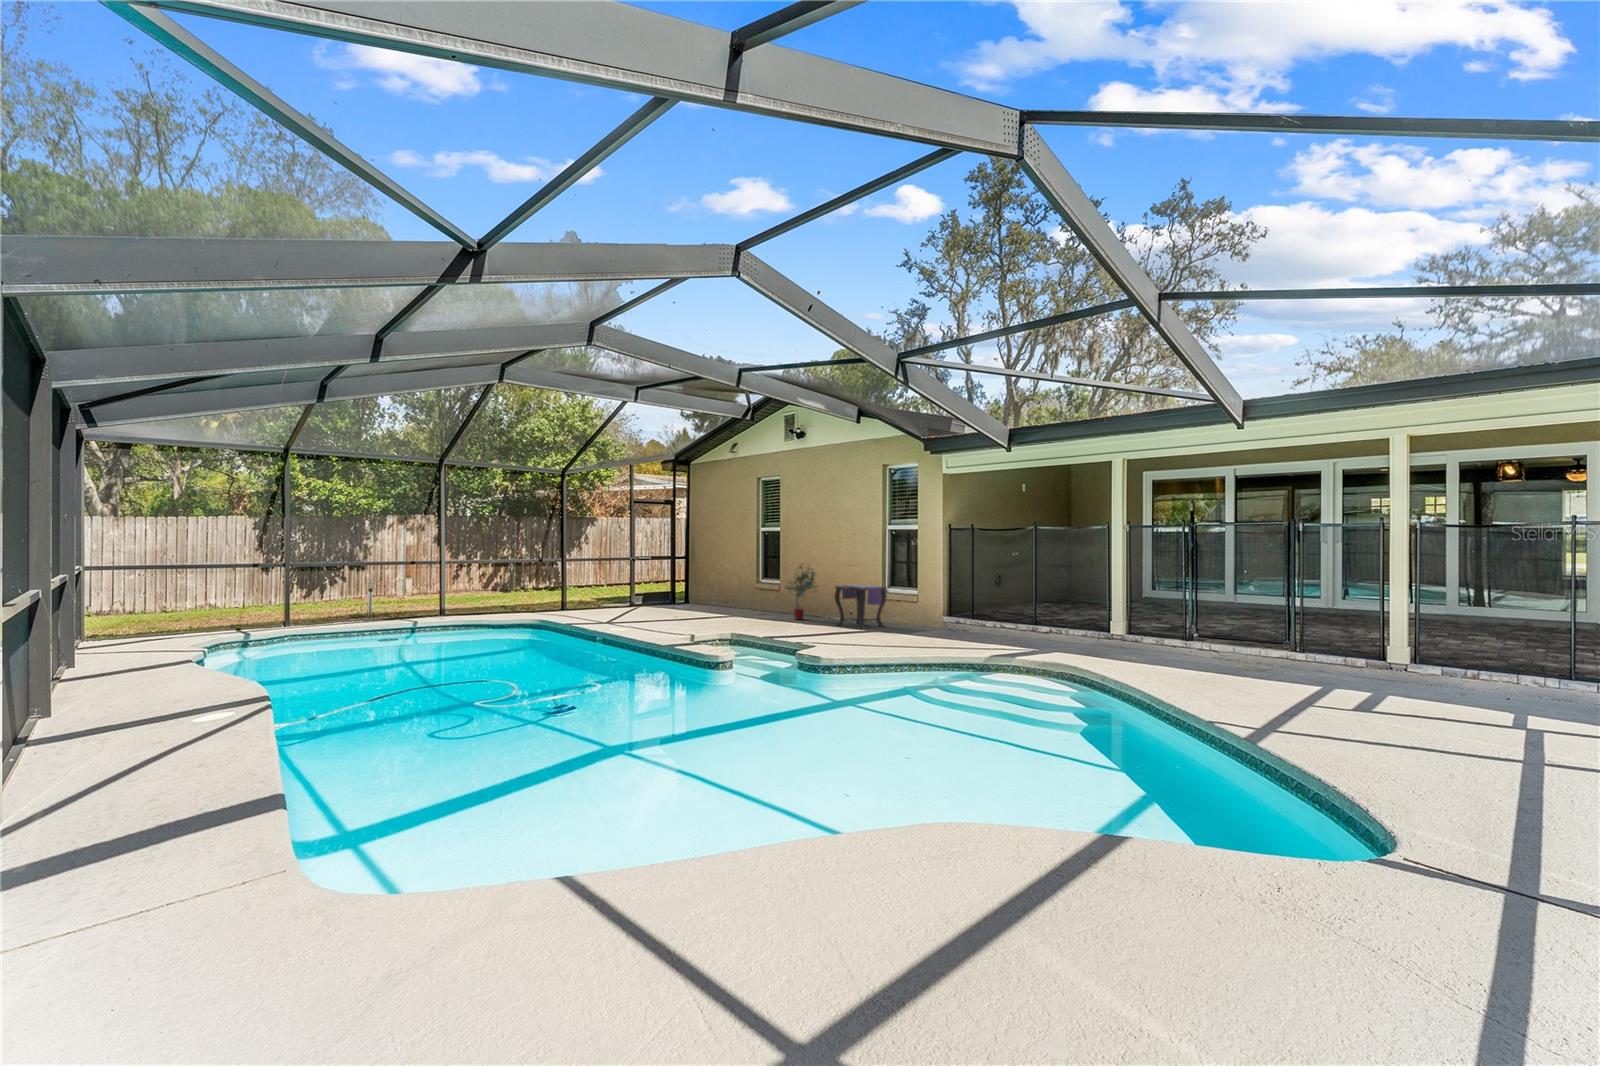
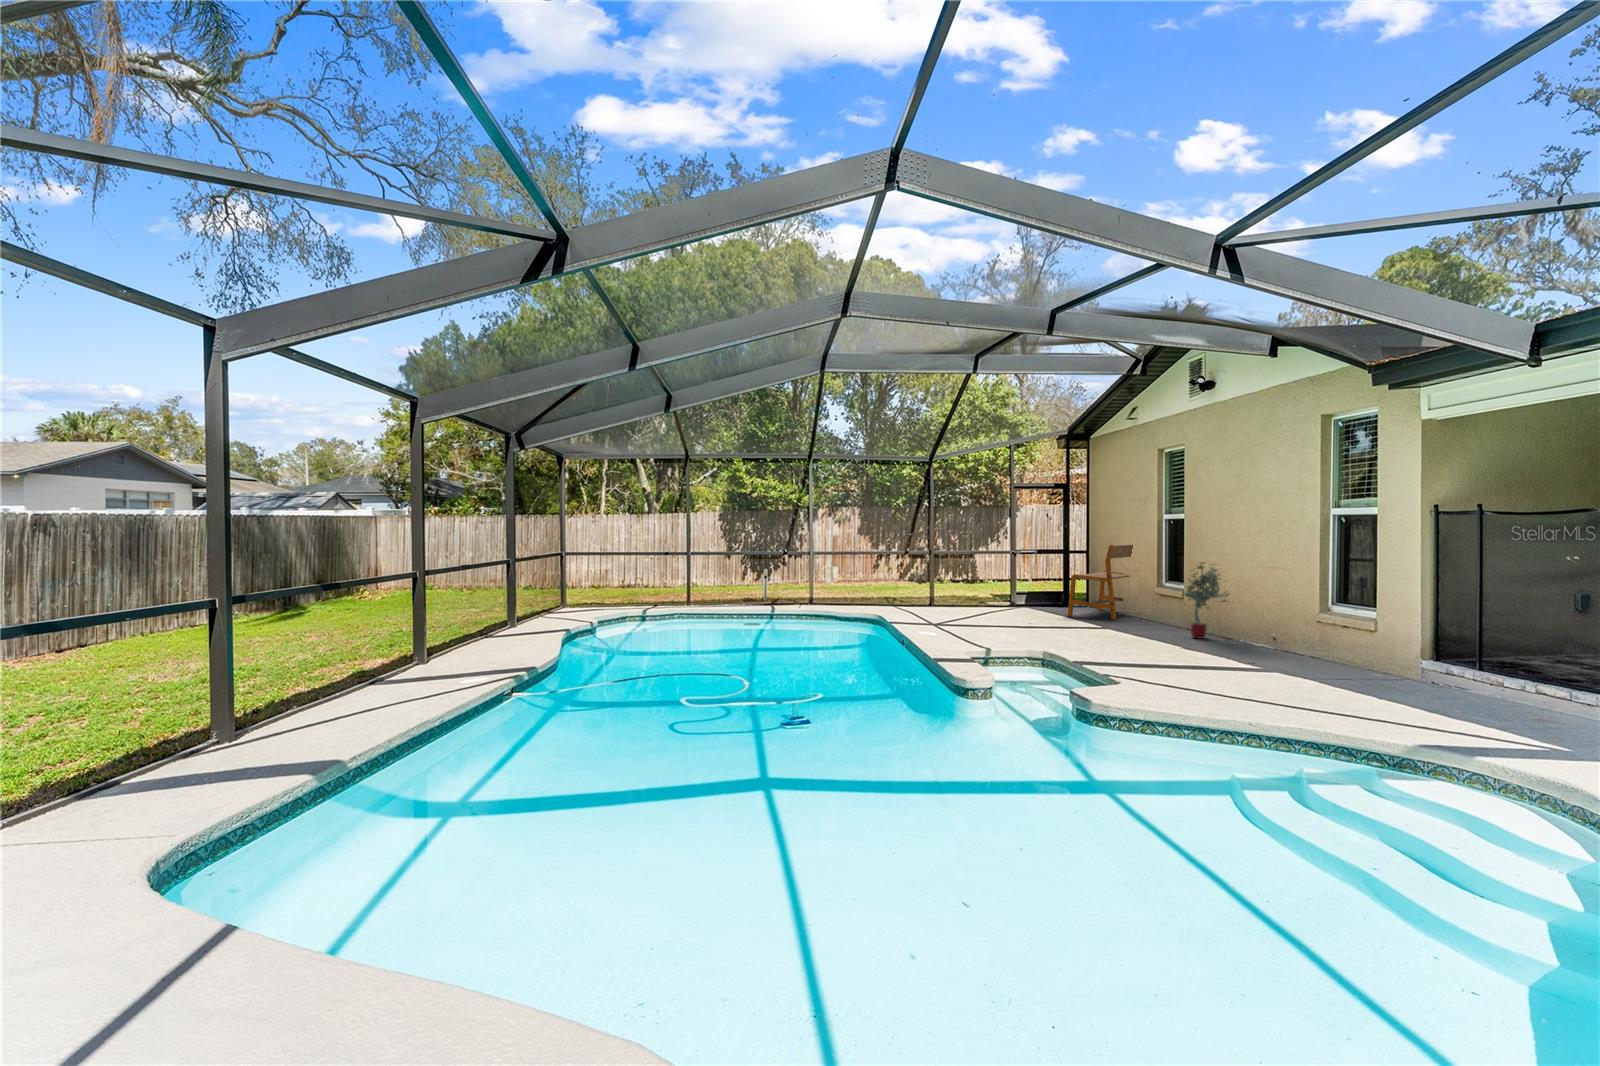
bench: none [681,550,728,612] -> present [1068,545,1141,619]
side table: present [835,585,887,629] -> none [1231,595,1321,661]

